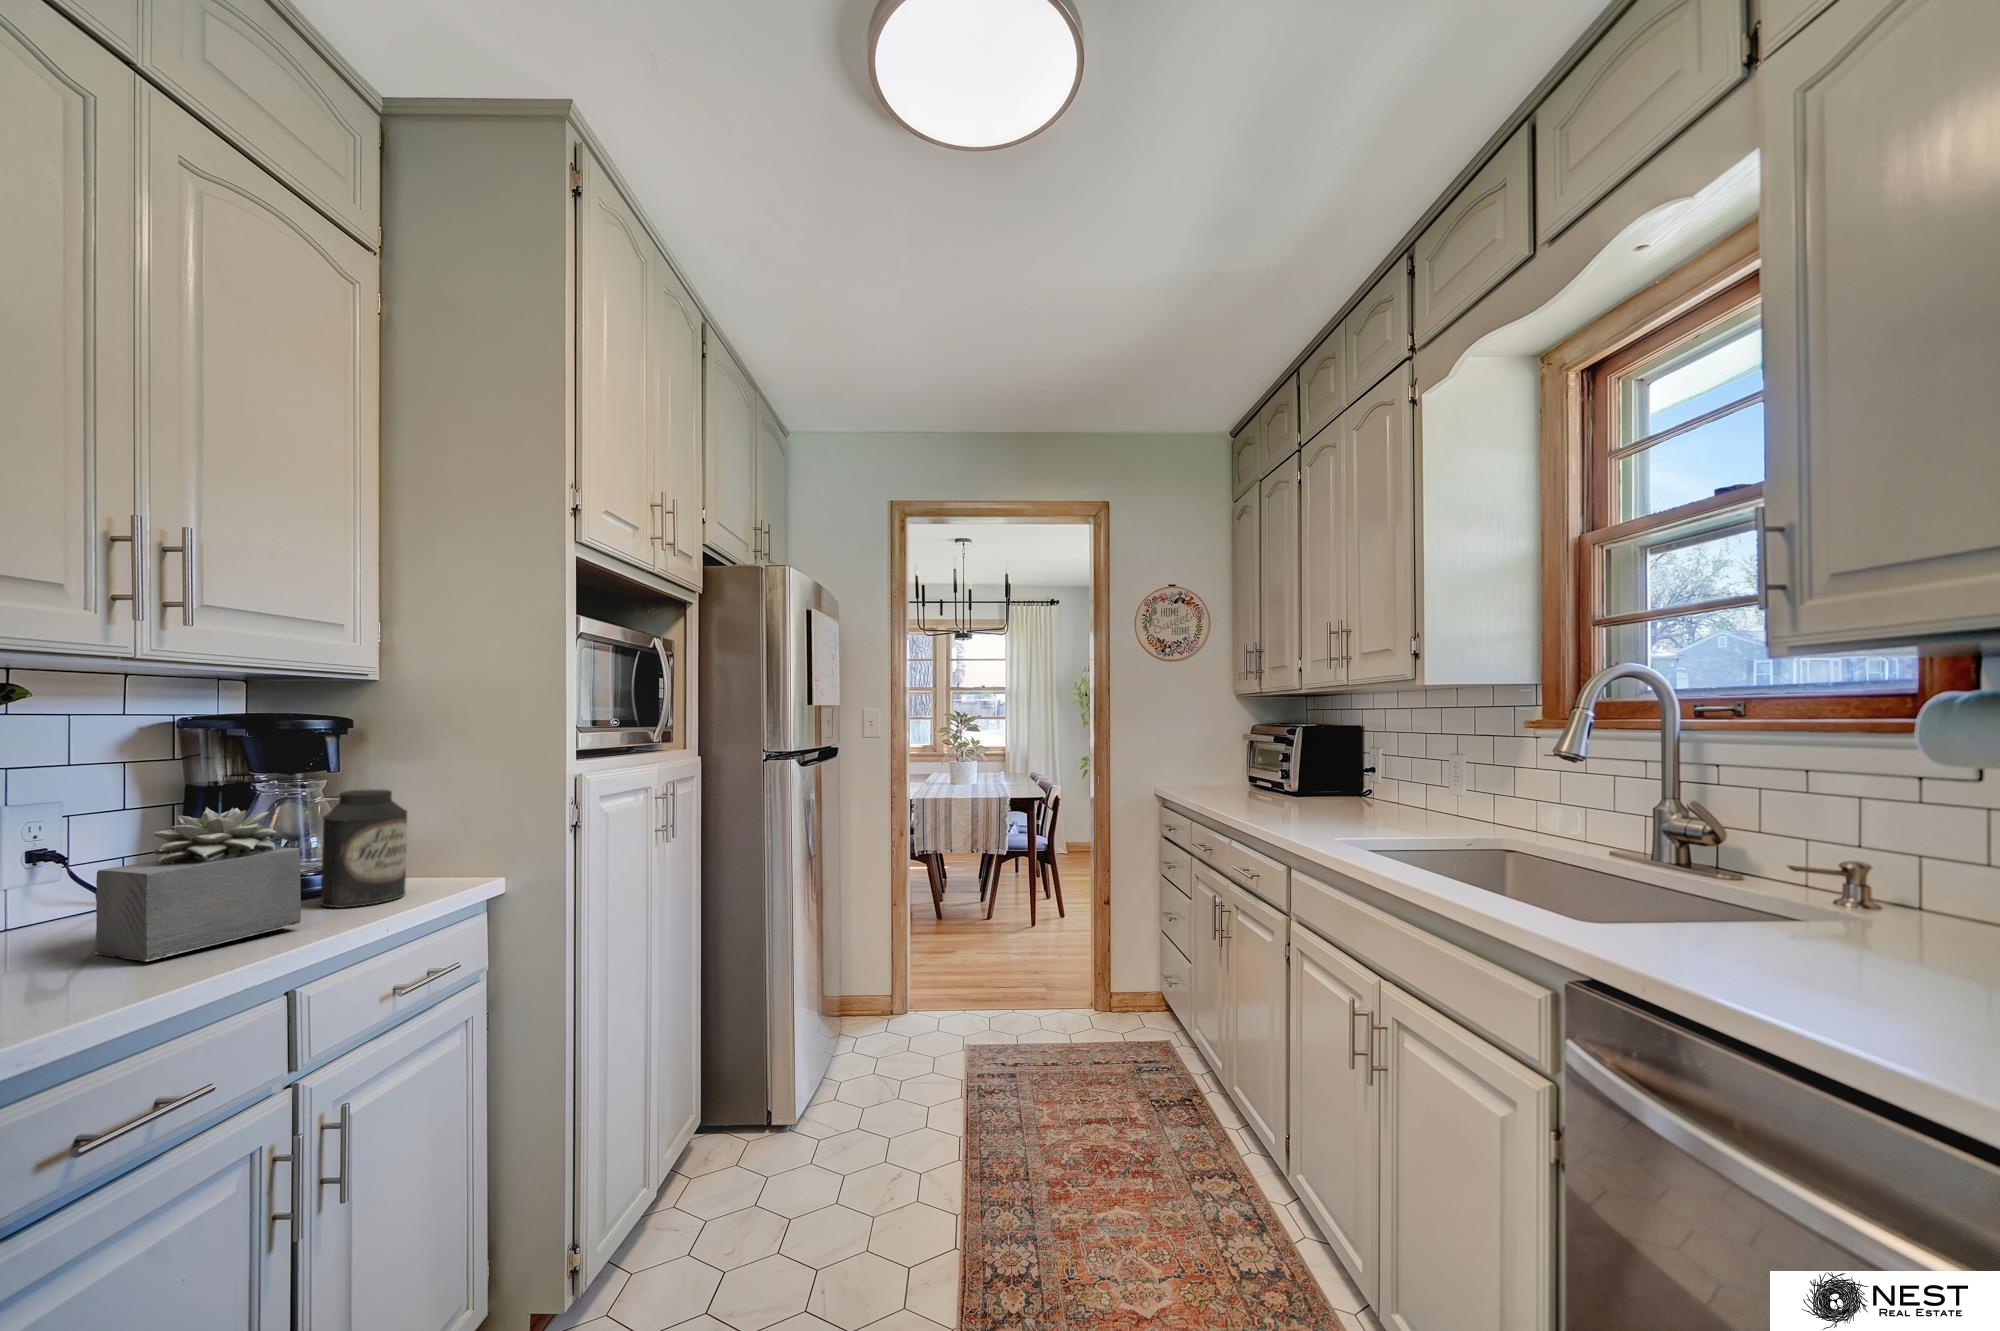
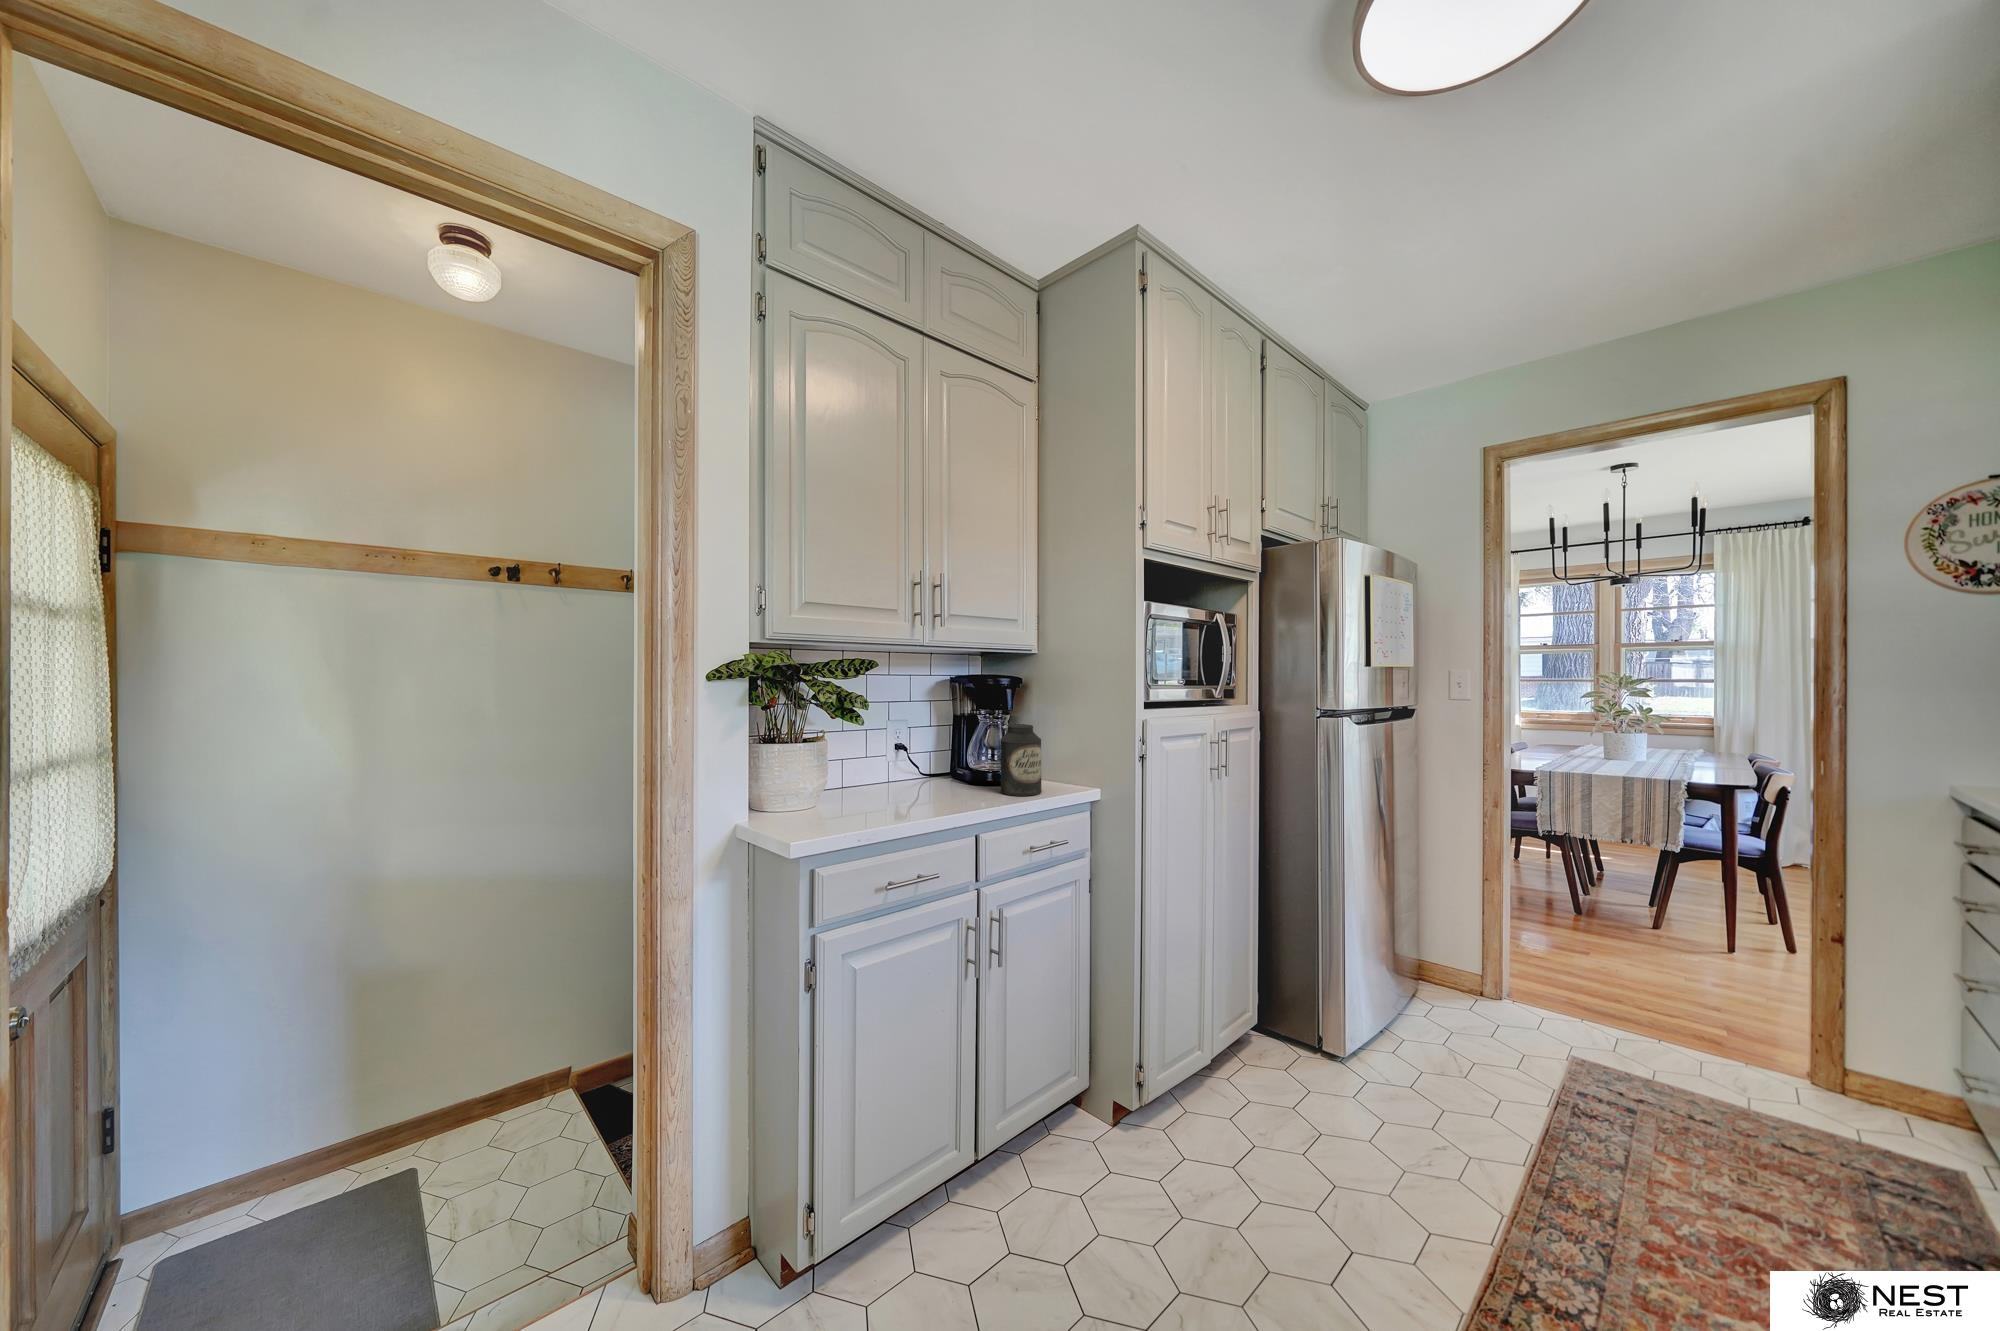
succulent plant: present [95,807,301,961] -> none [908,728,986,807]

